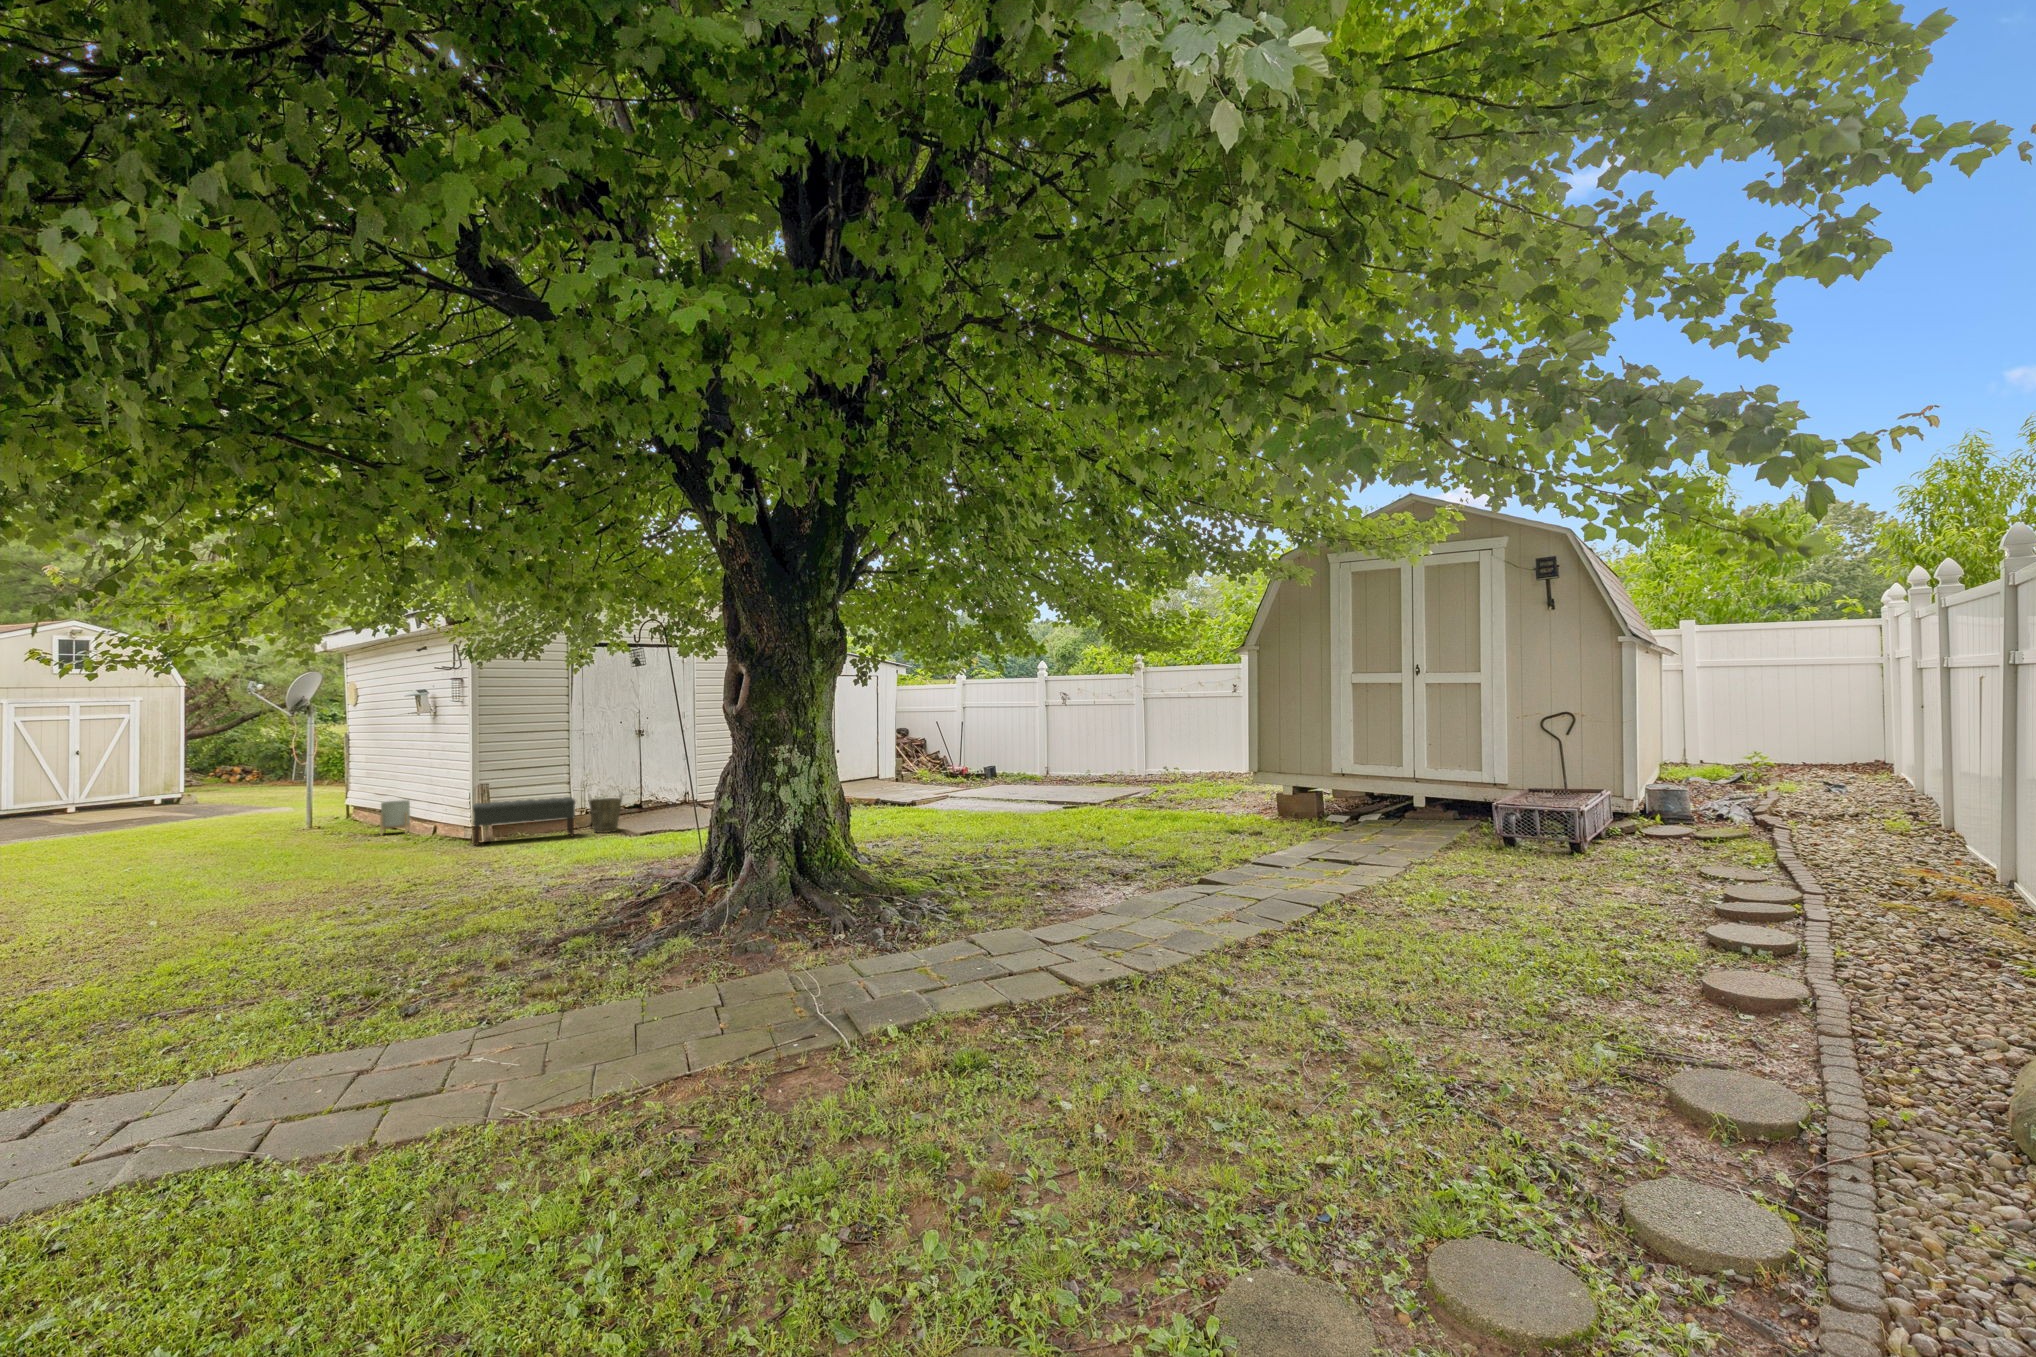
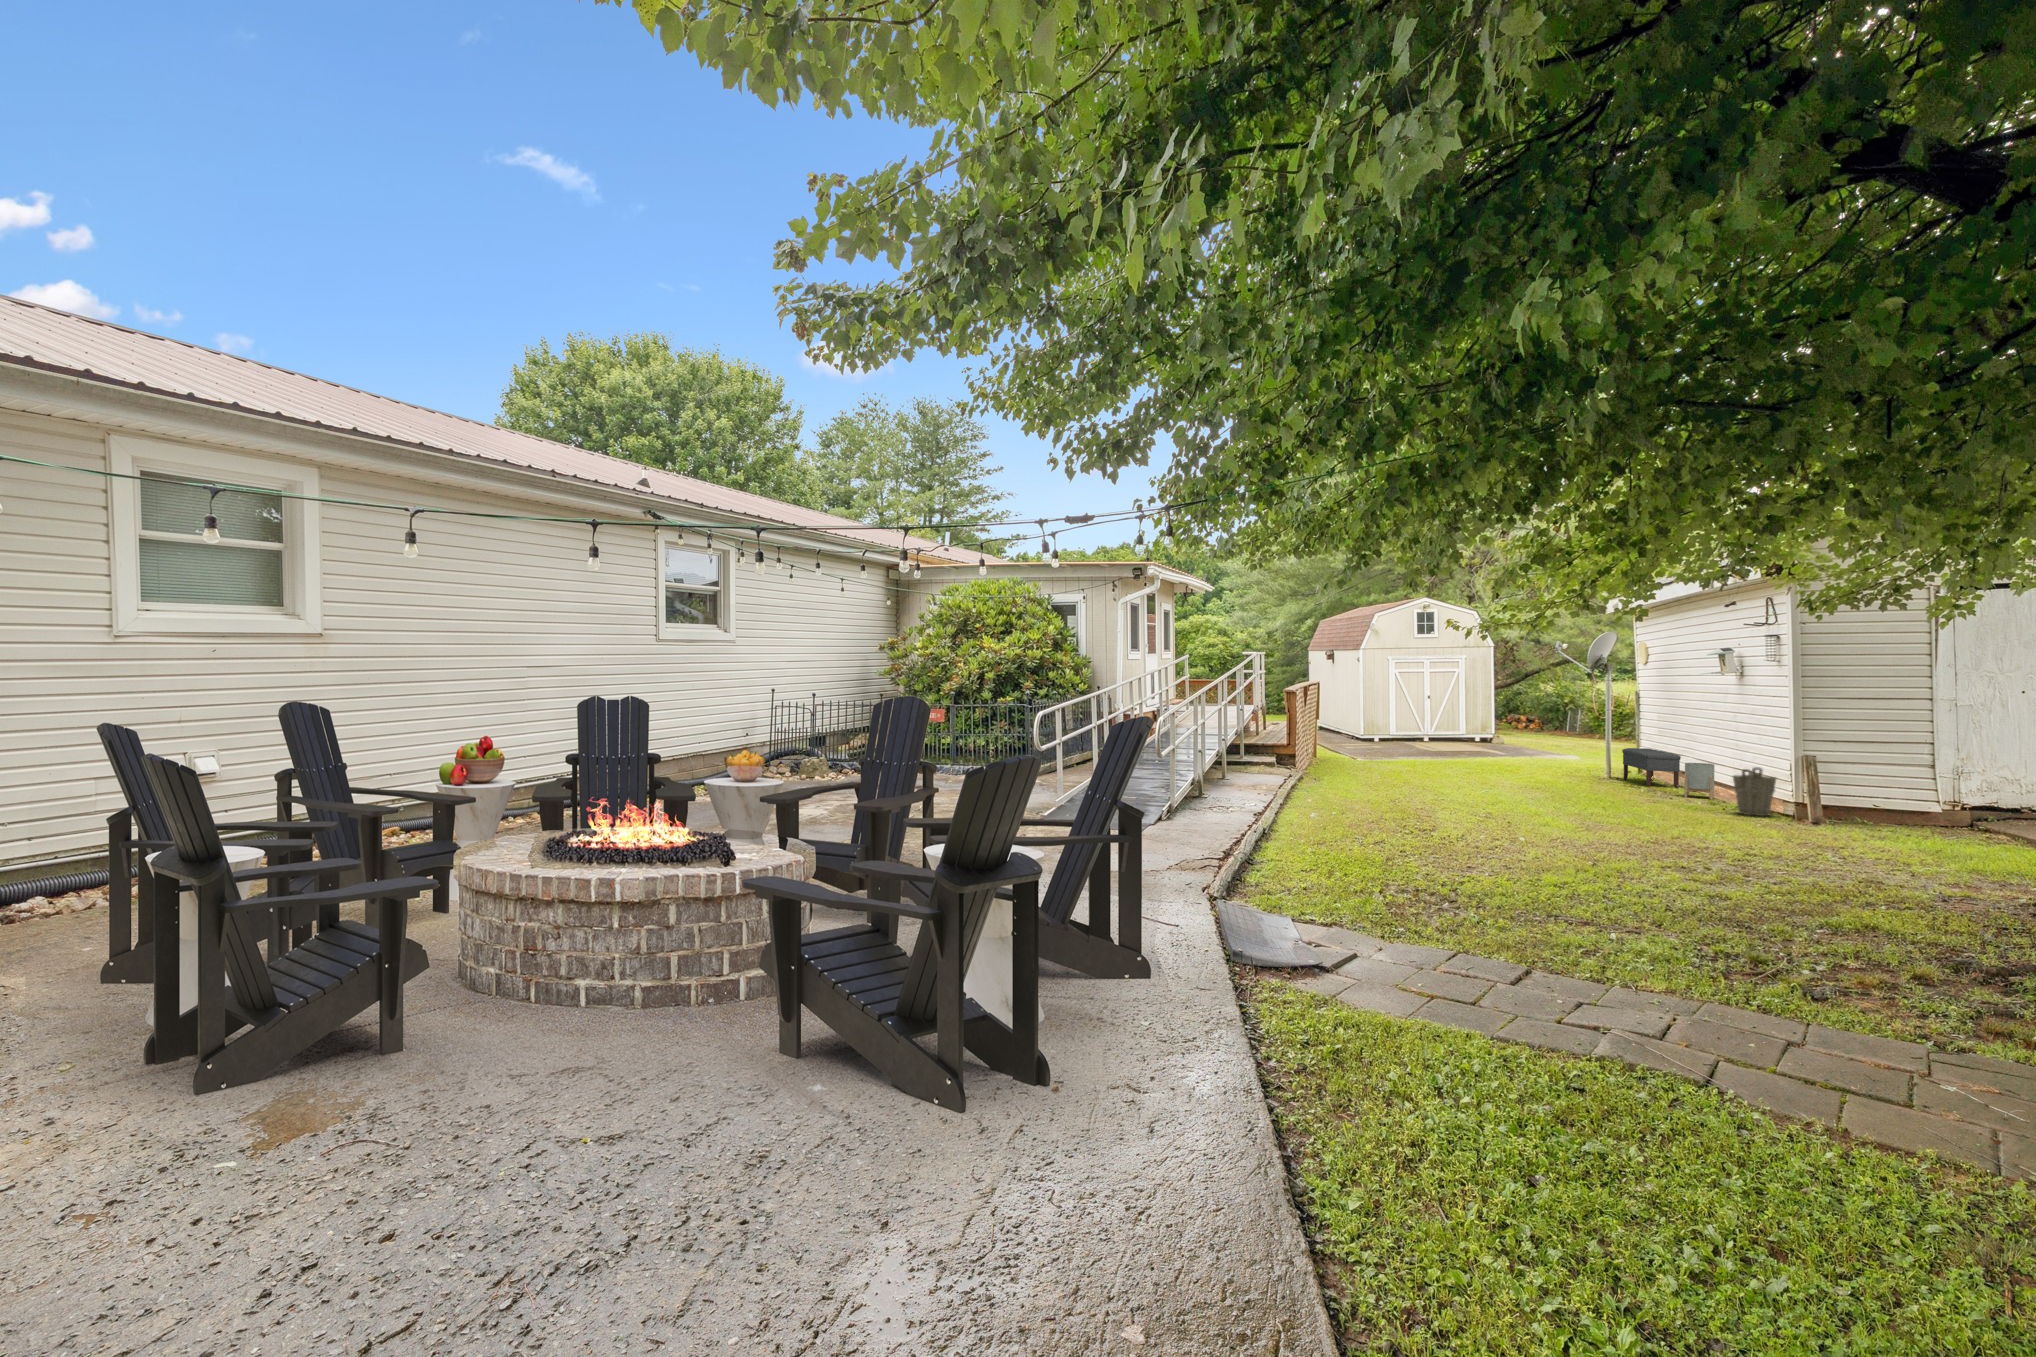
bucket: present [589,793,622,833] -> present [1733,767,1776,816]
bench: present [473,797,575,845] -> present [1622,748,1681,788]

